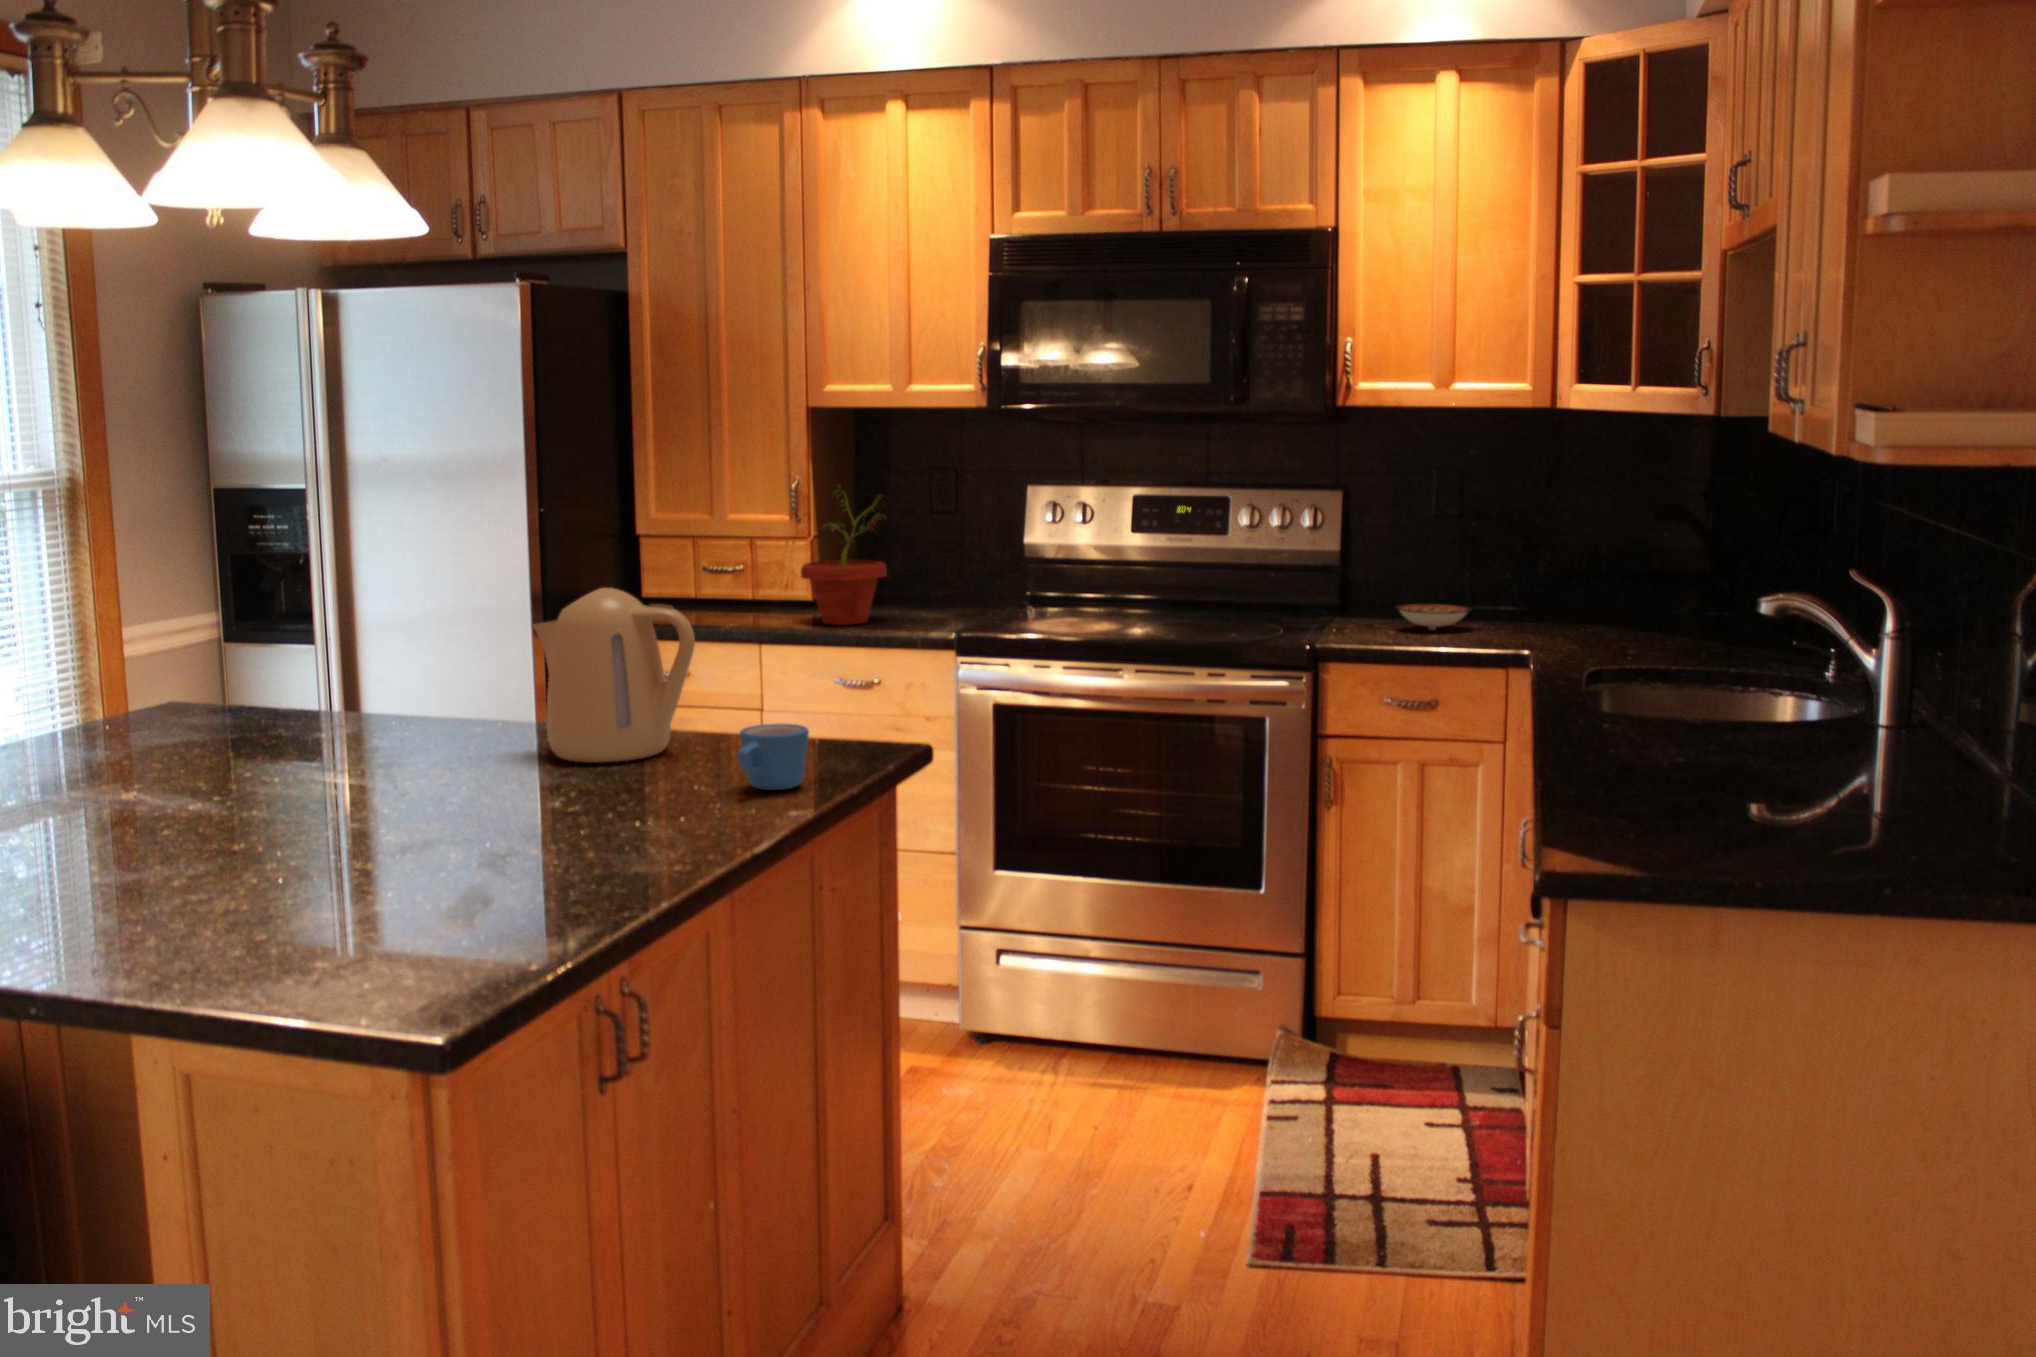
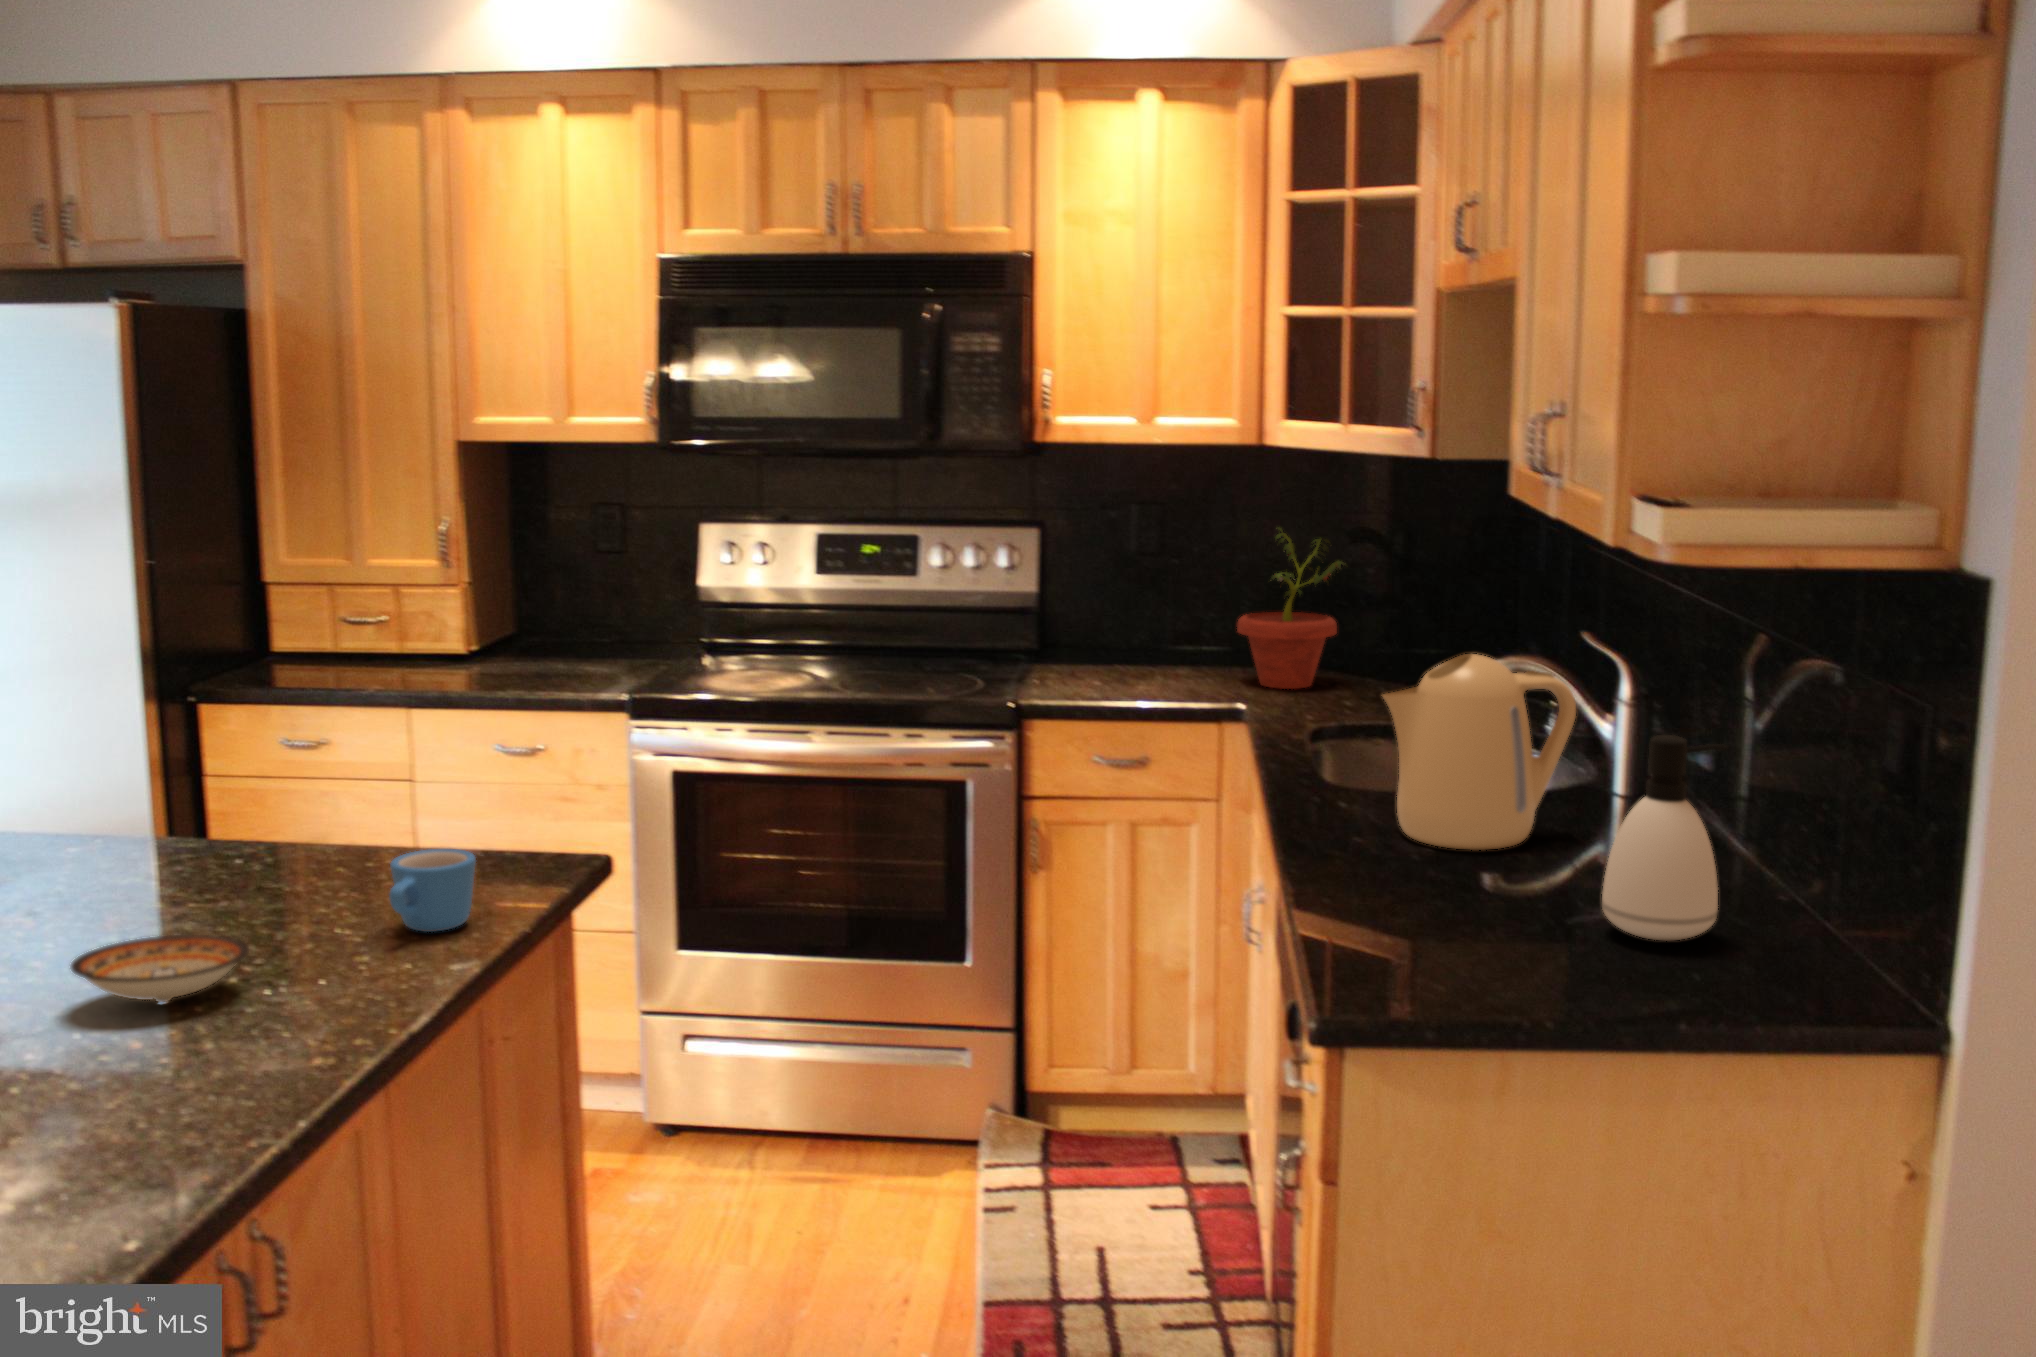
potted plant: present [801,485,888,625] -> present [1237,528,1344,689]
kettle: present [533,588,695,763] -> present [1383,654,1576,850]
ceramic bowl: present [1396,604,1471,630] -> present [71,935,249,1002]
soap dispenser: none [1826,635,1954,829] -> present [1602,735,1728,941]

